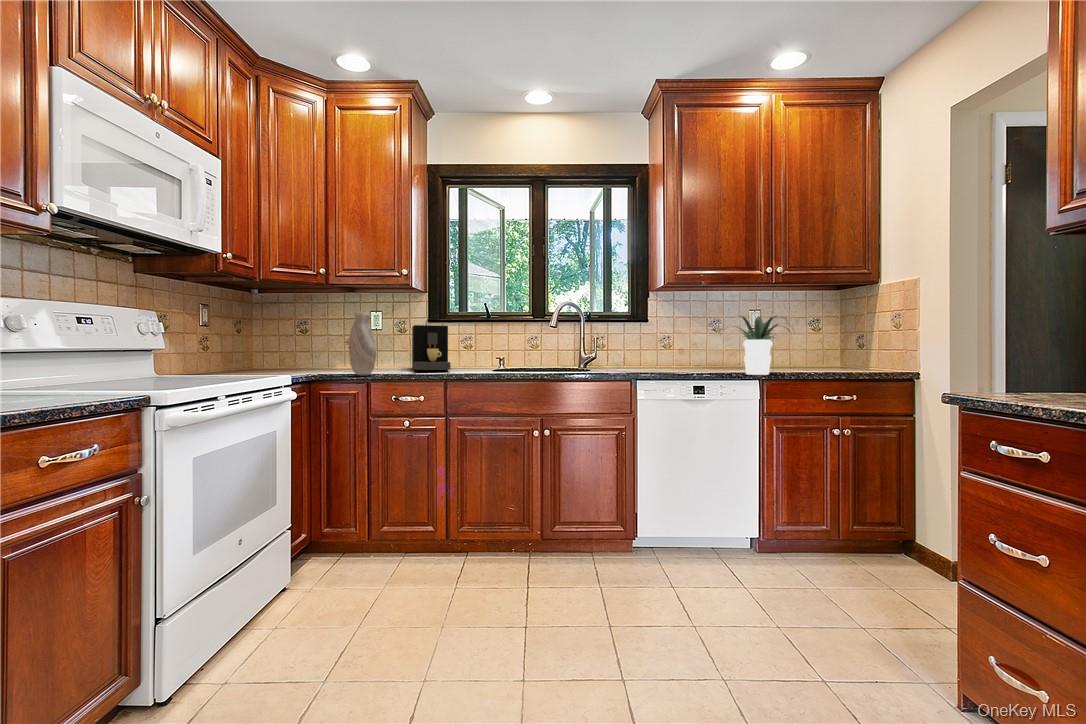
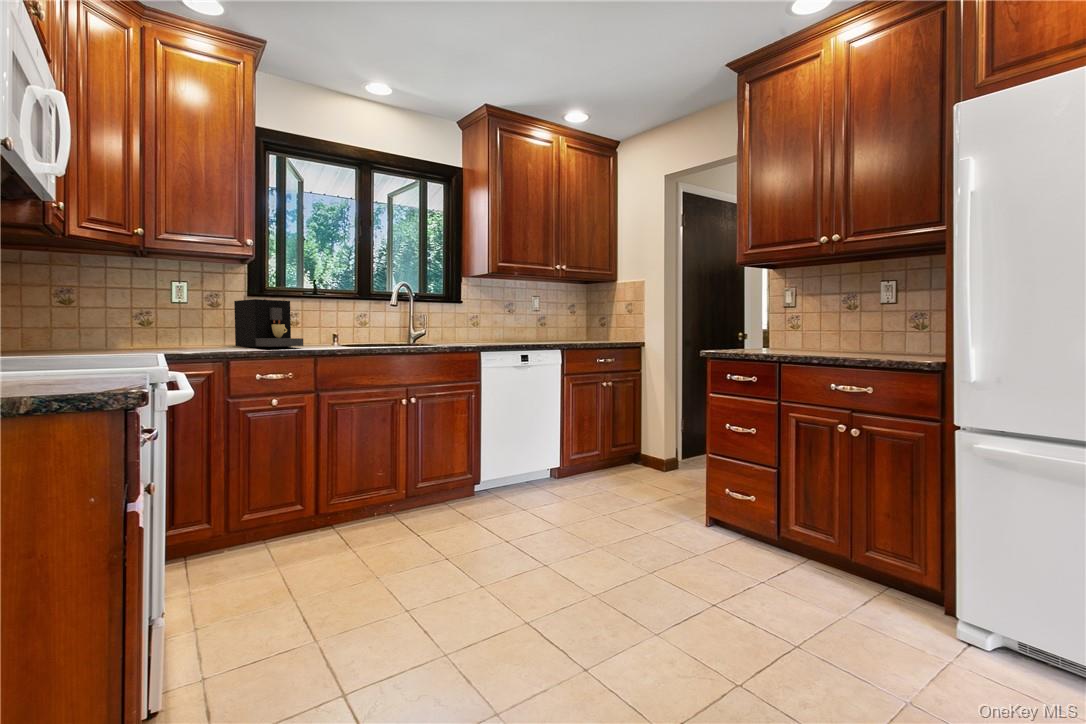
vase: present [349,312,376,376] -> none [205,283,236,353]
potted plant: present [724,315,790,375] -> none [532,301,587,346]

